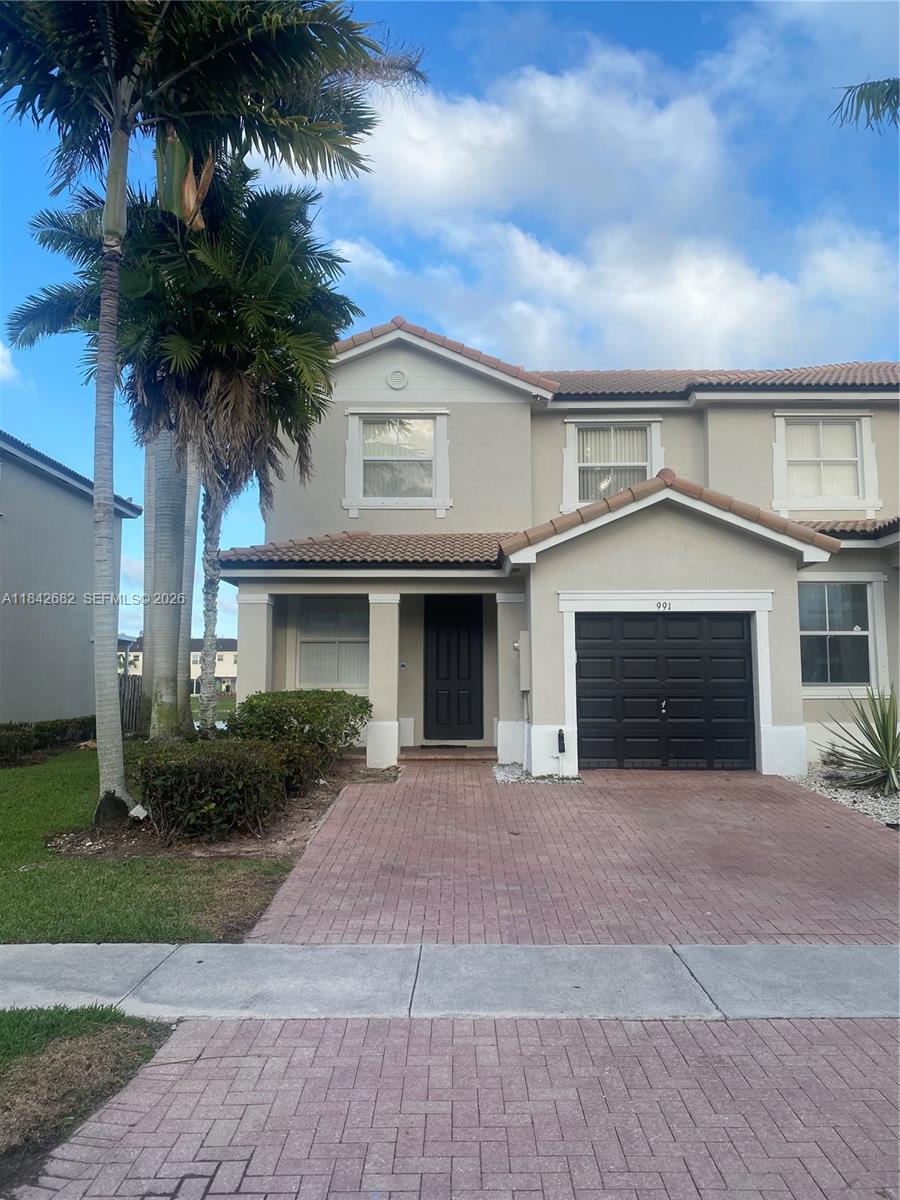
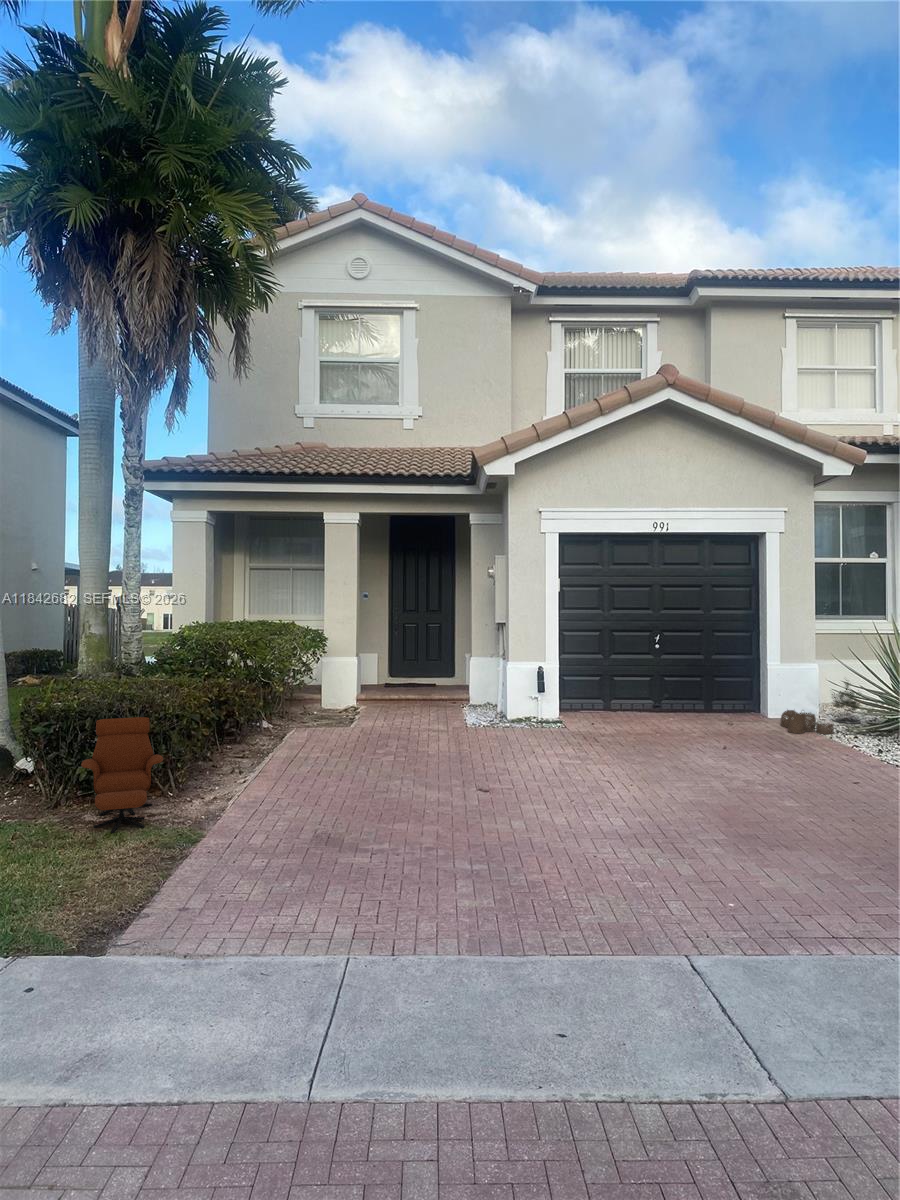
woven basket: none [774,767,819,789] -> present [781,710,834,734]
lounge chair: none [194,774,257,865] -> present [81,717,163,833]

